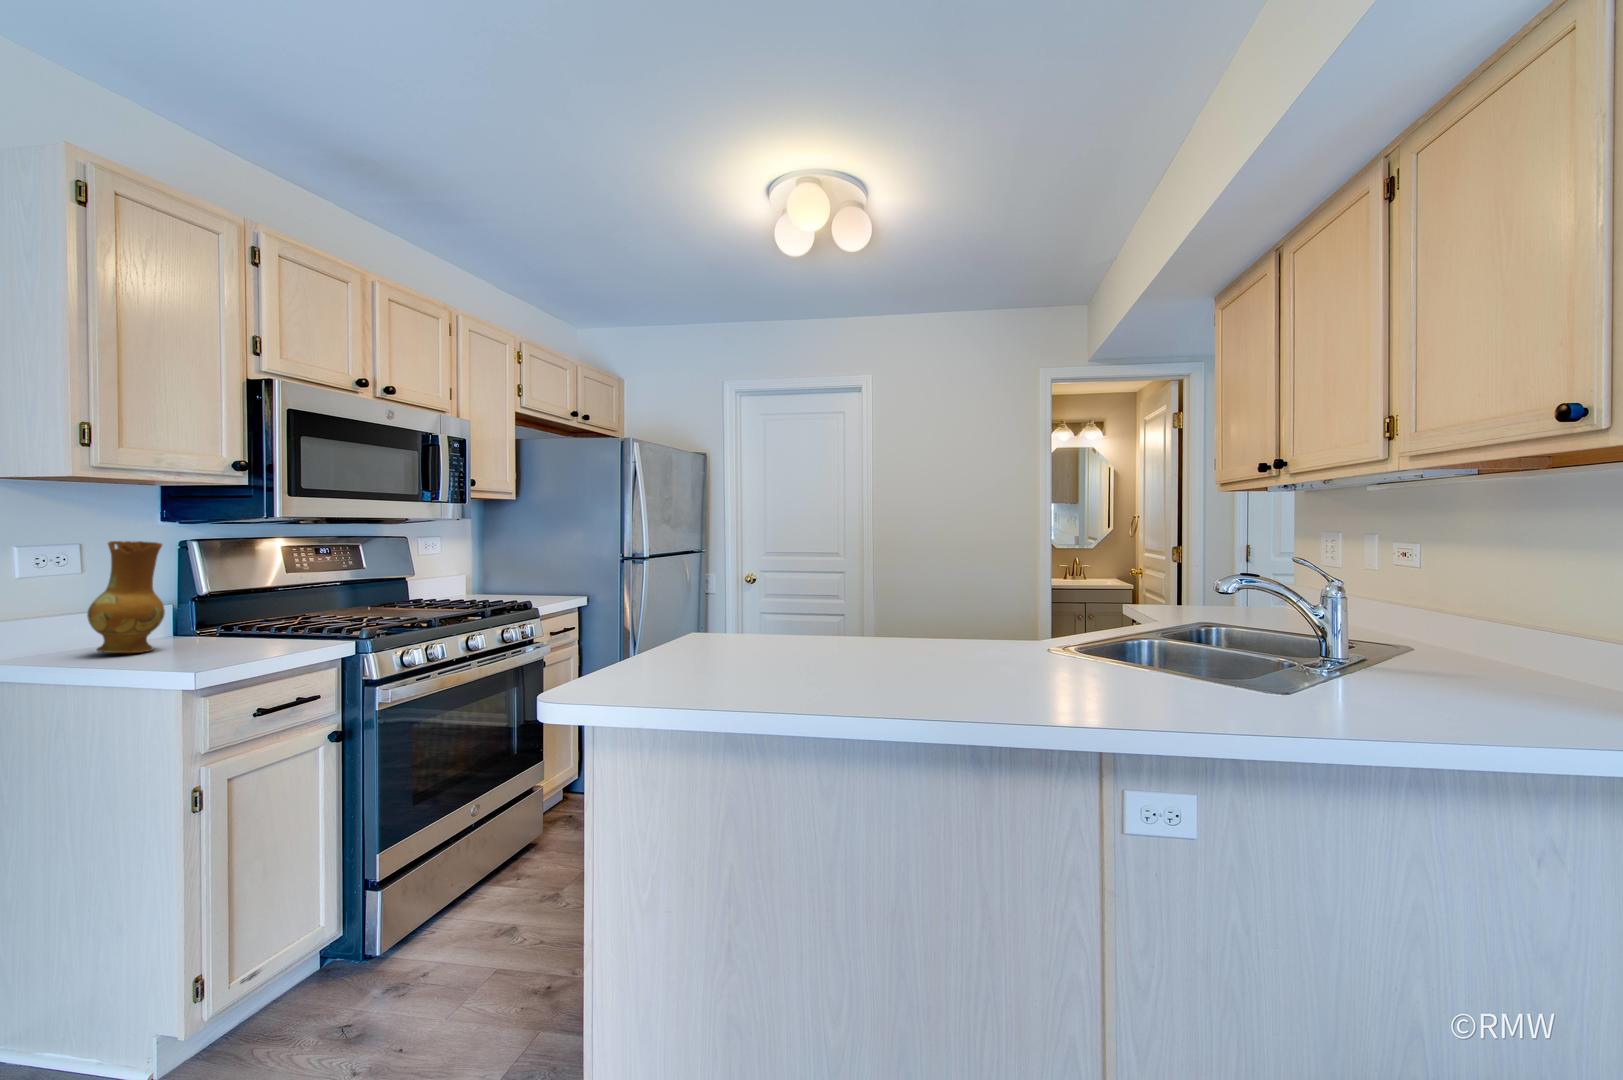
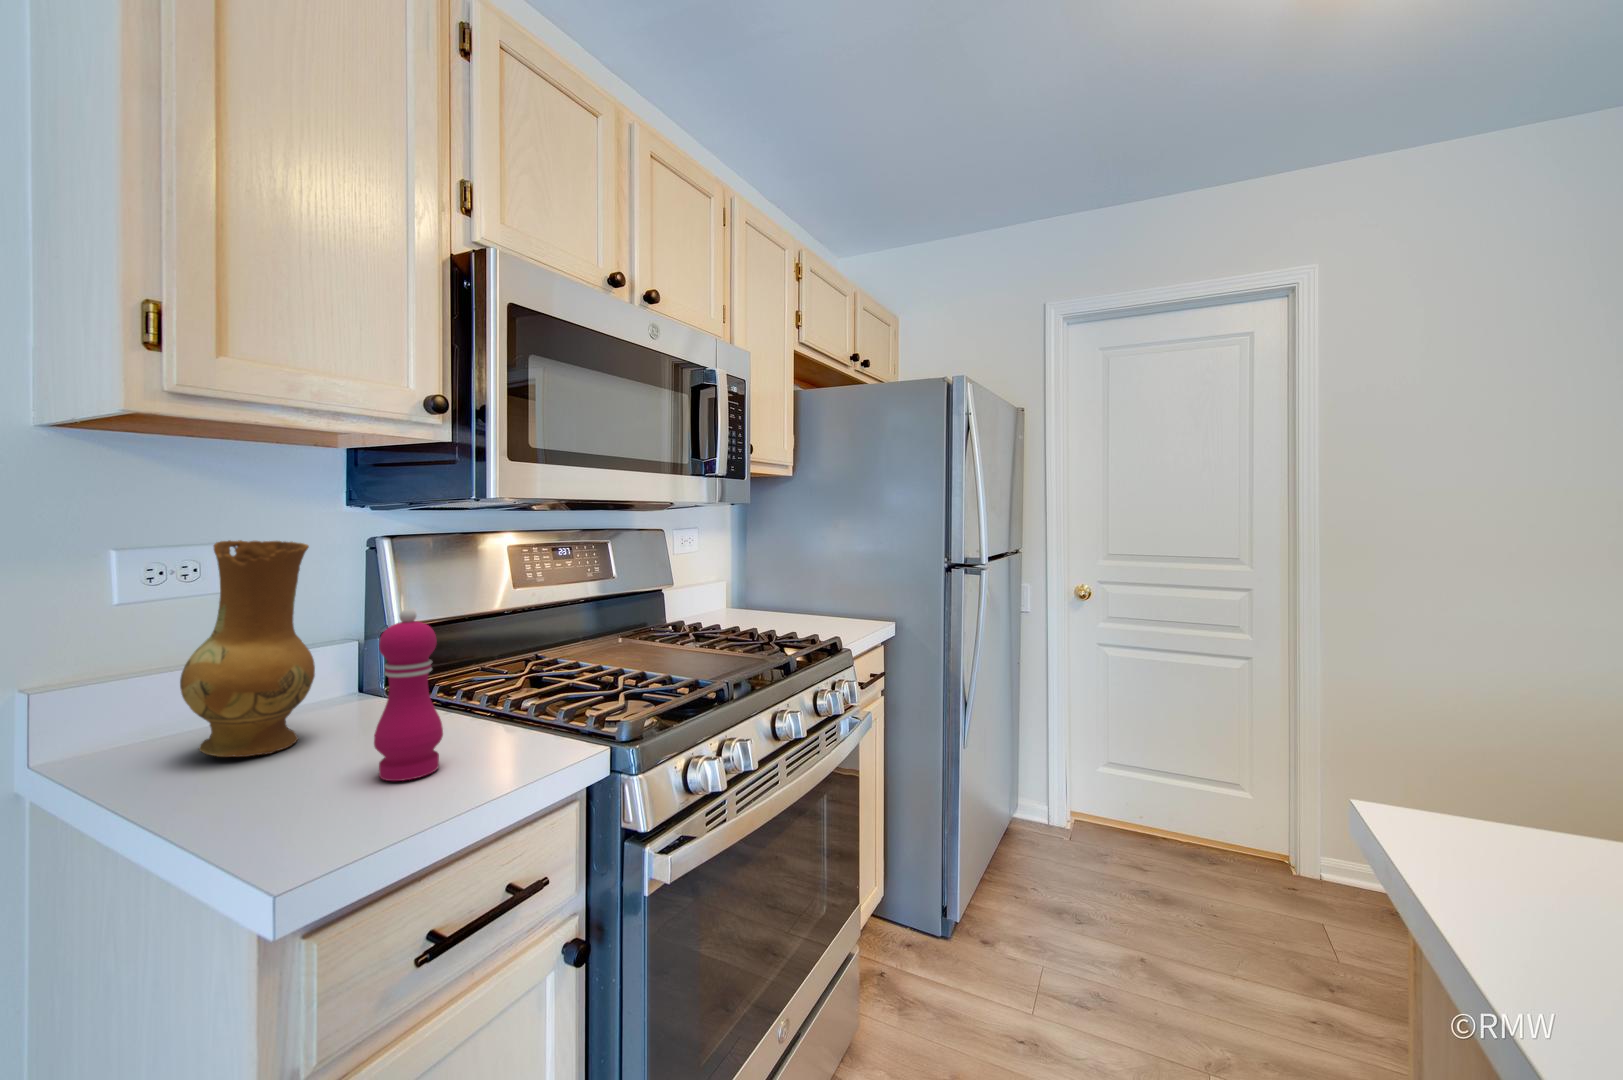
pepper mill: none [211,574,249,656] -> present [374,609,443,781]

